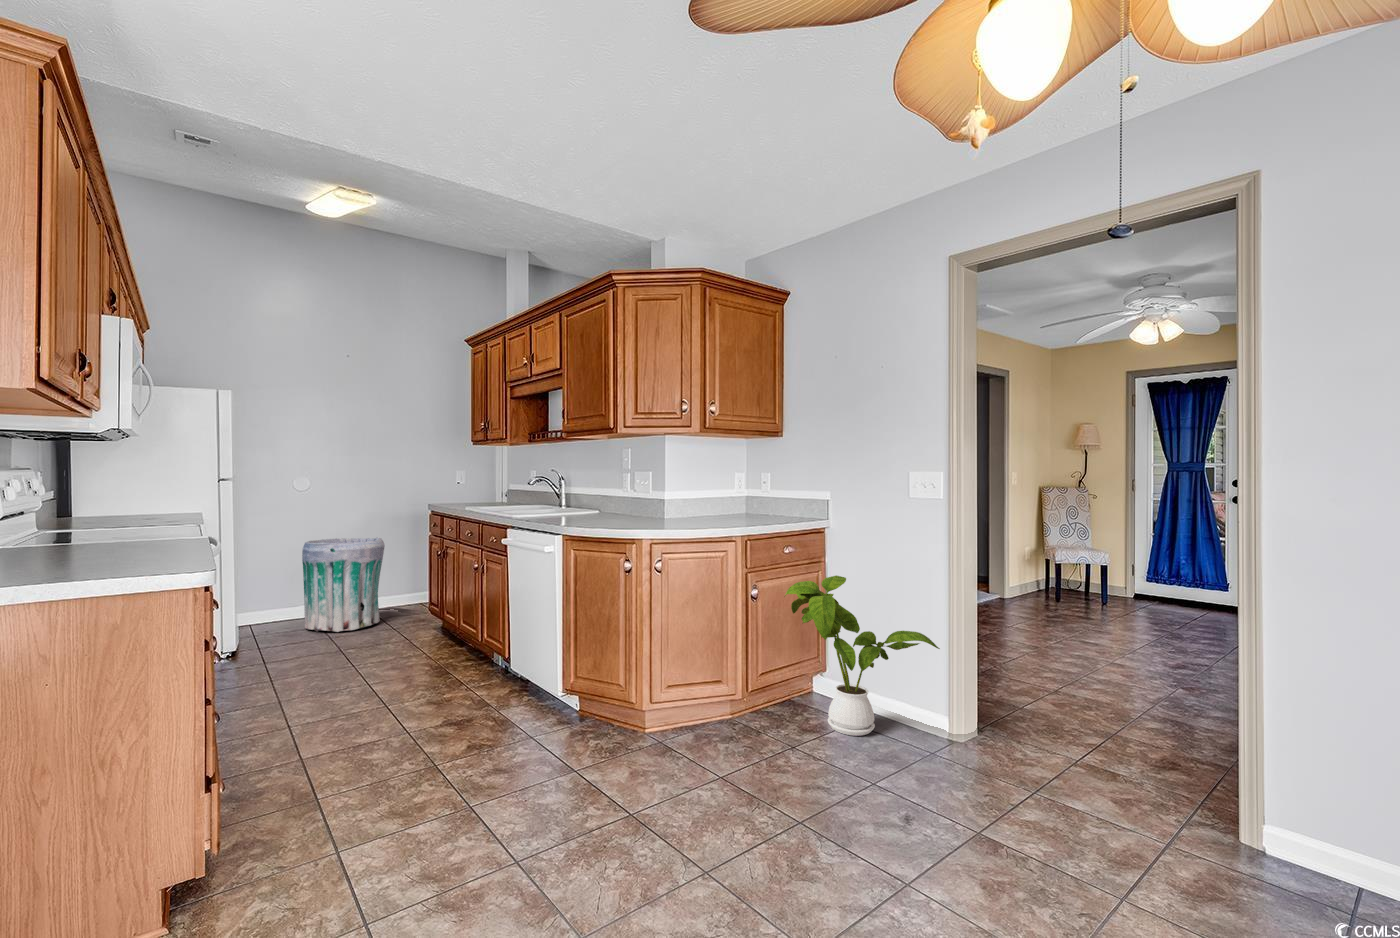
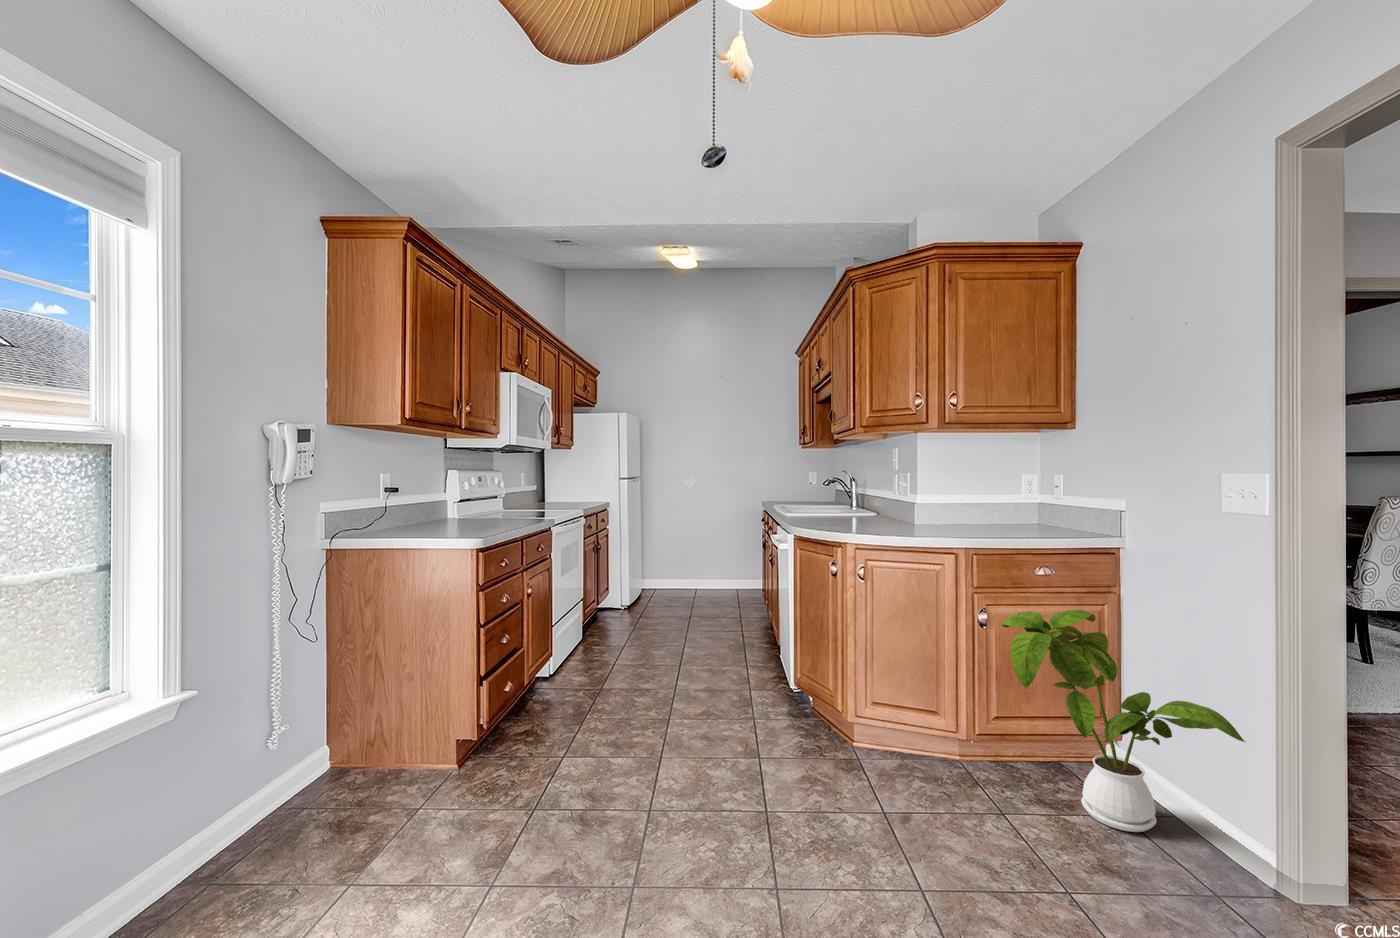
trash can: present [302,537,385,632] -> none [677,529,734,603]

